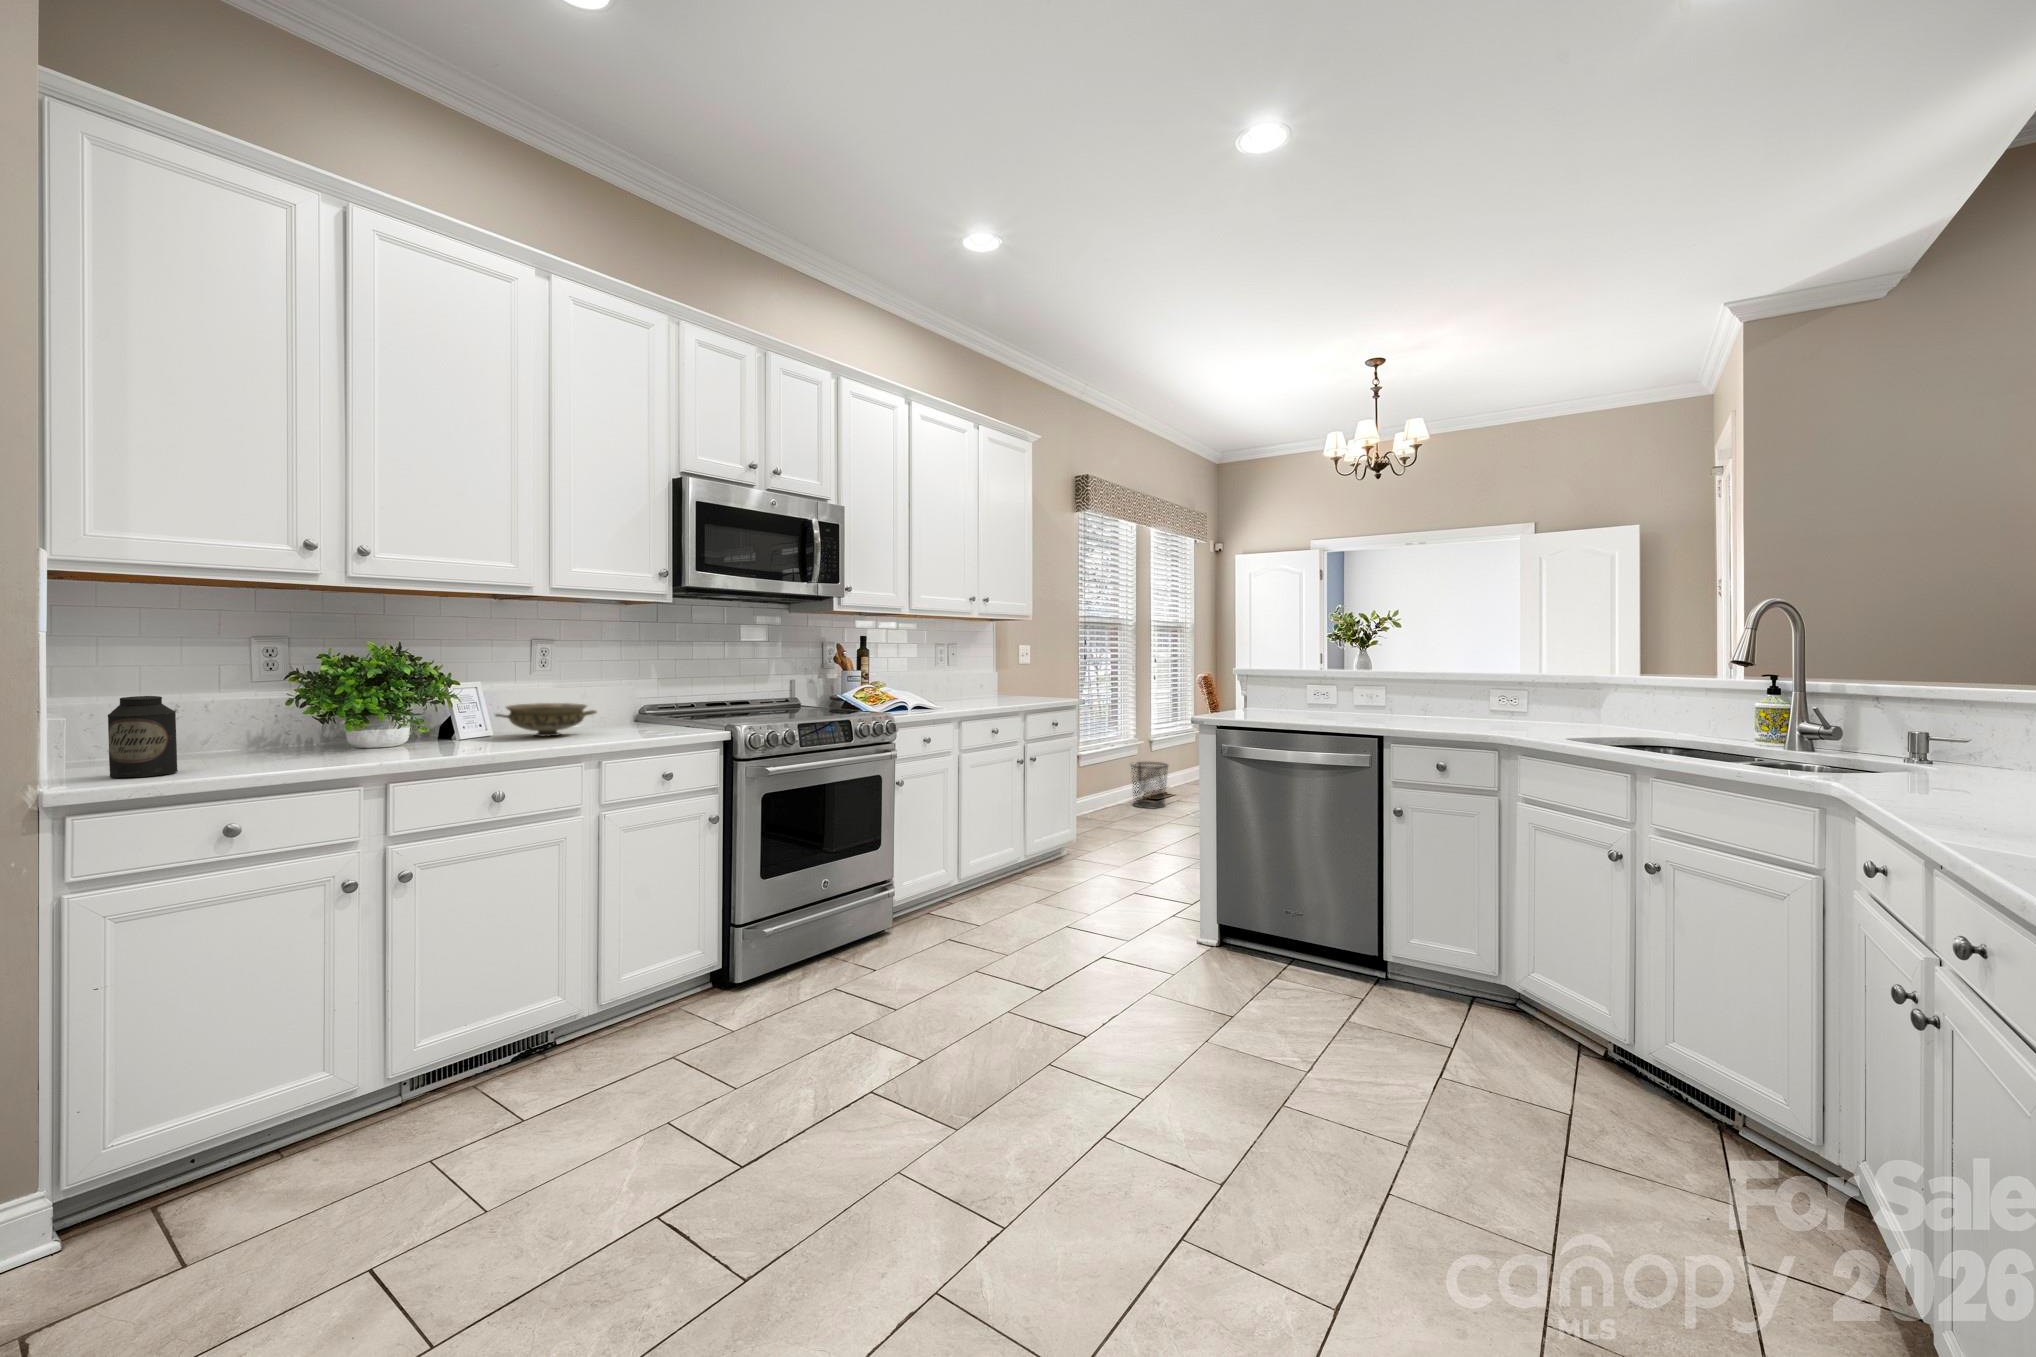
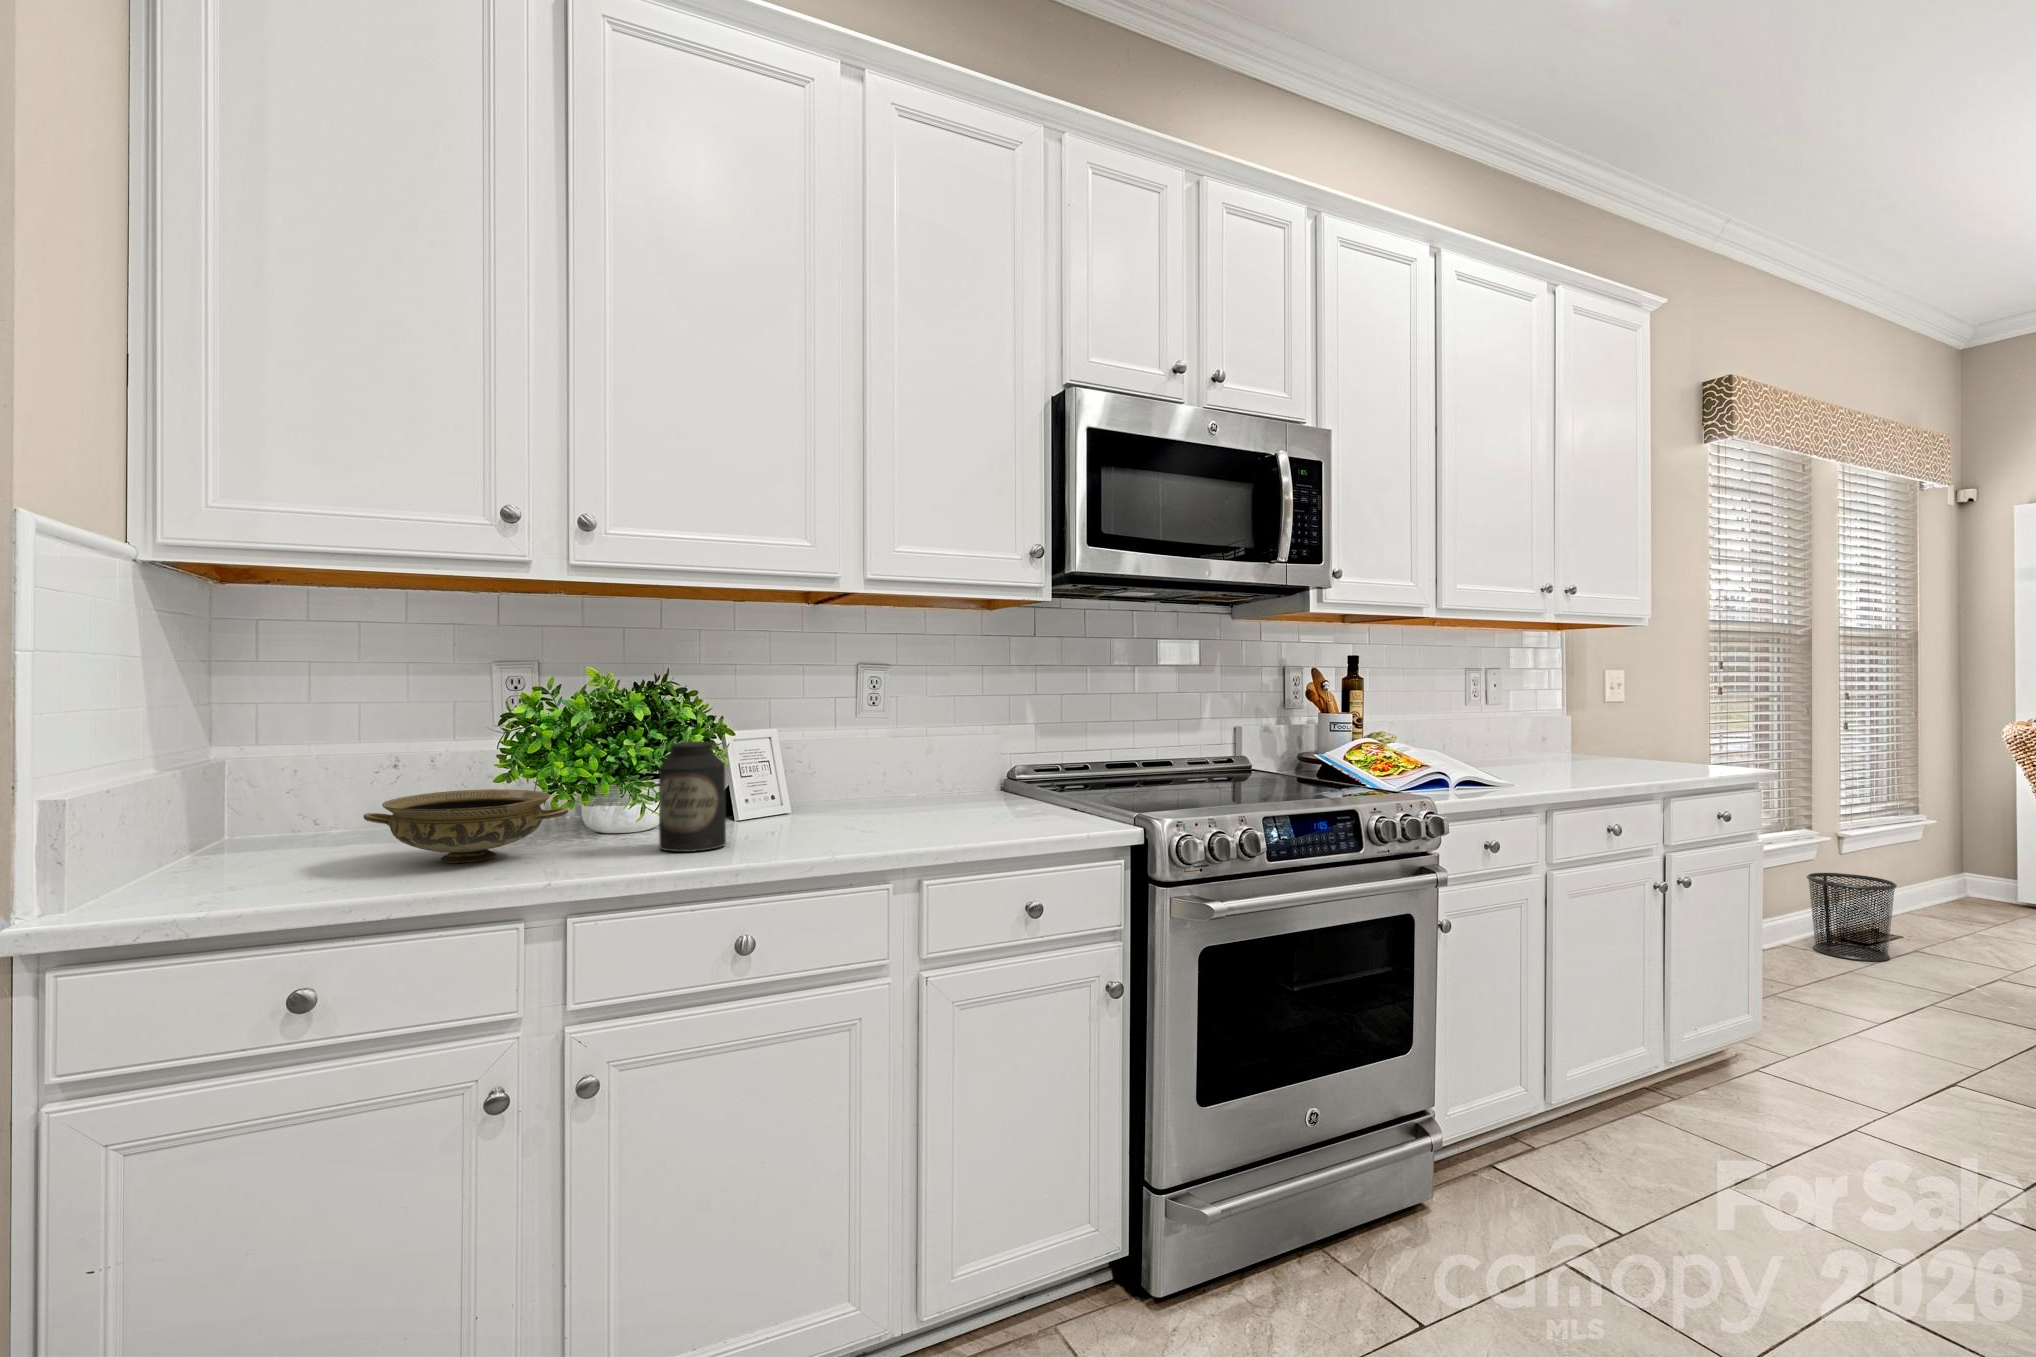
canister: present [108,696,178,778] -> present [659,741,726,852]
ceramic bowl: present [496,703,596,736] -> present [363,789,568,863]

